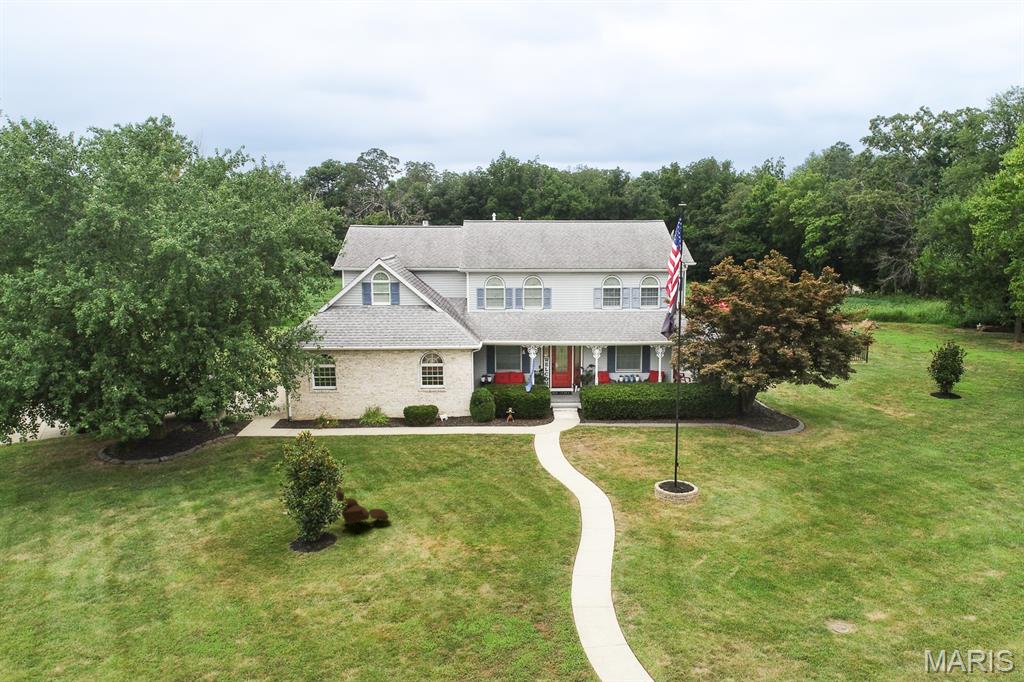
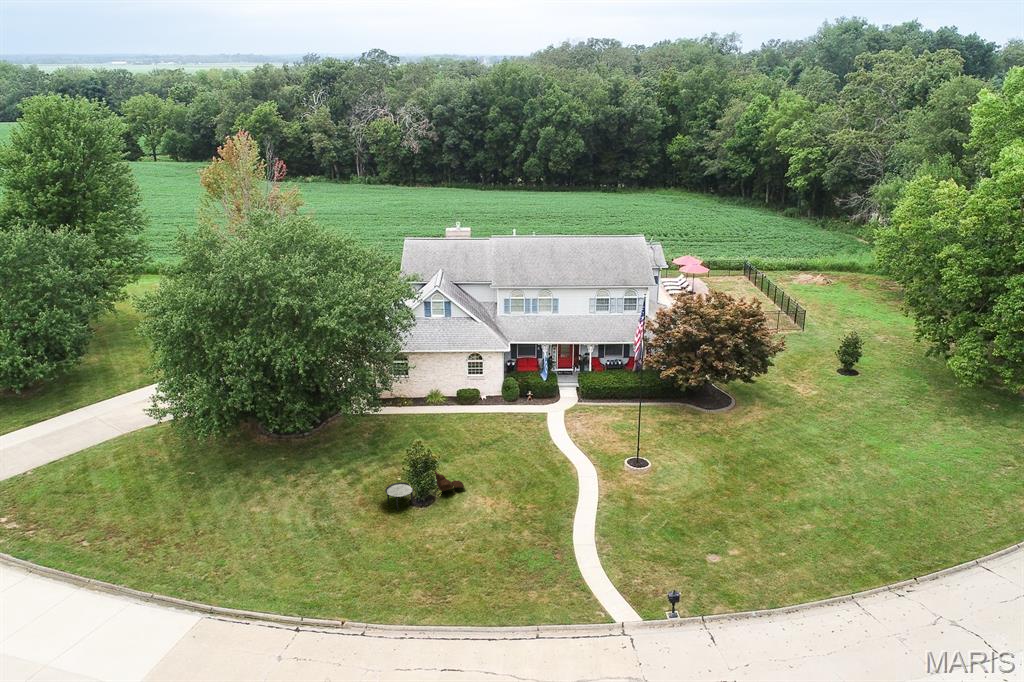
round table: none [247,508,299,554] -> present [385,482,414,511]

